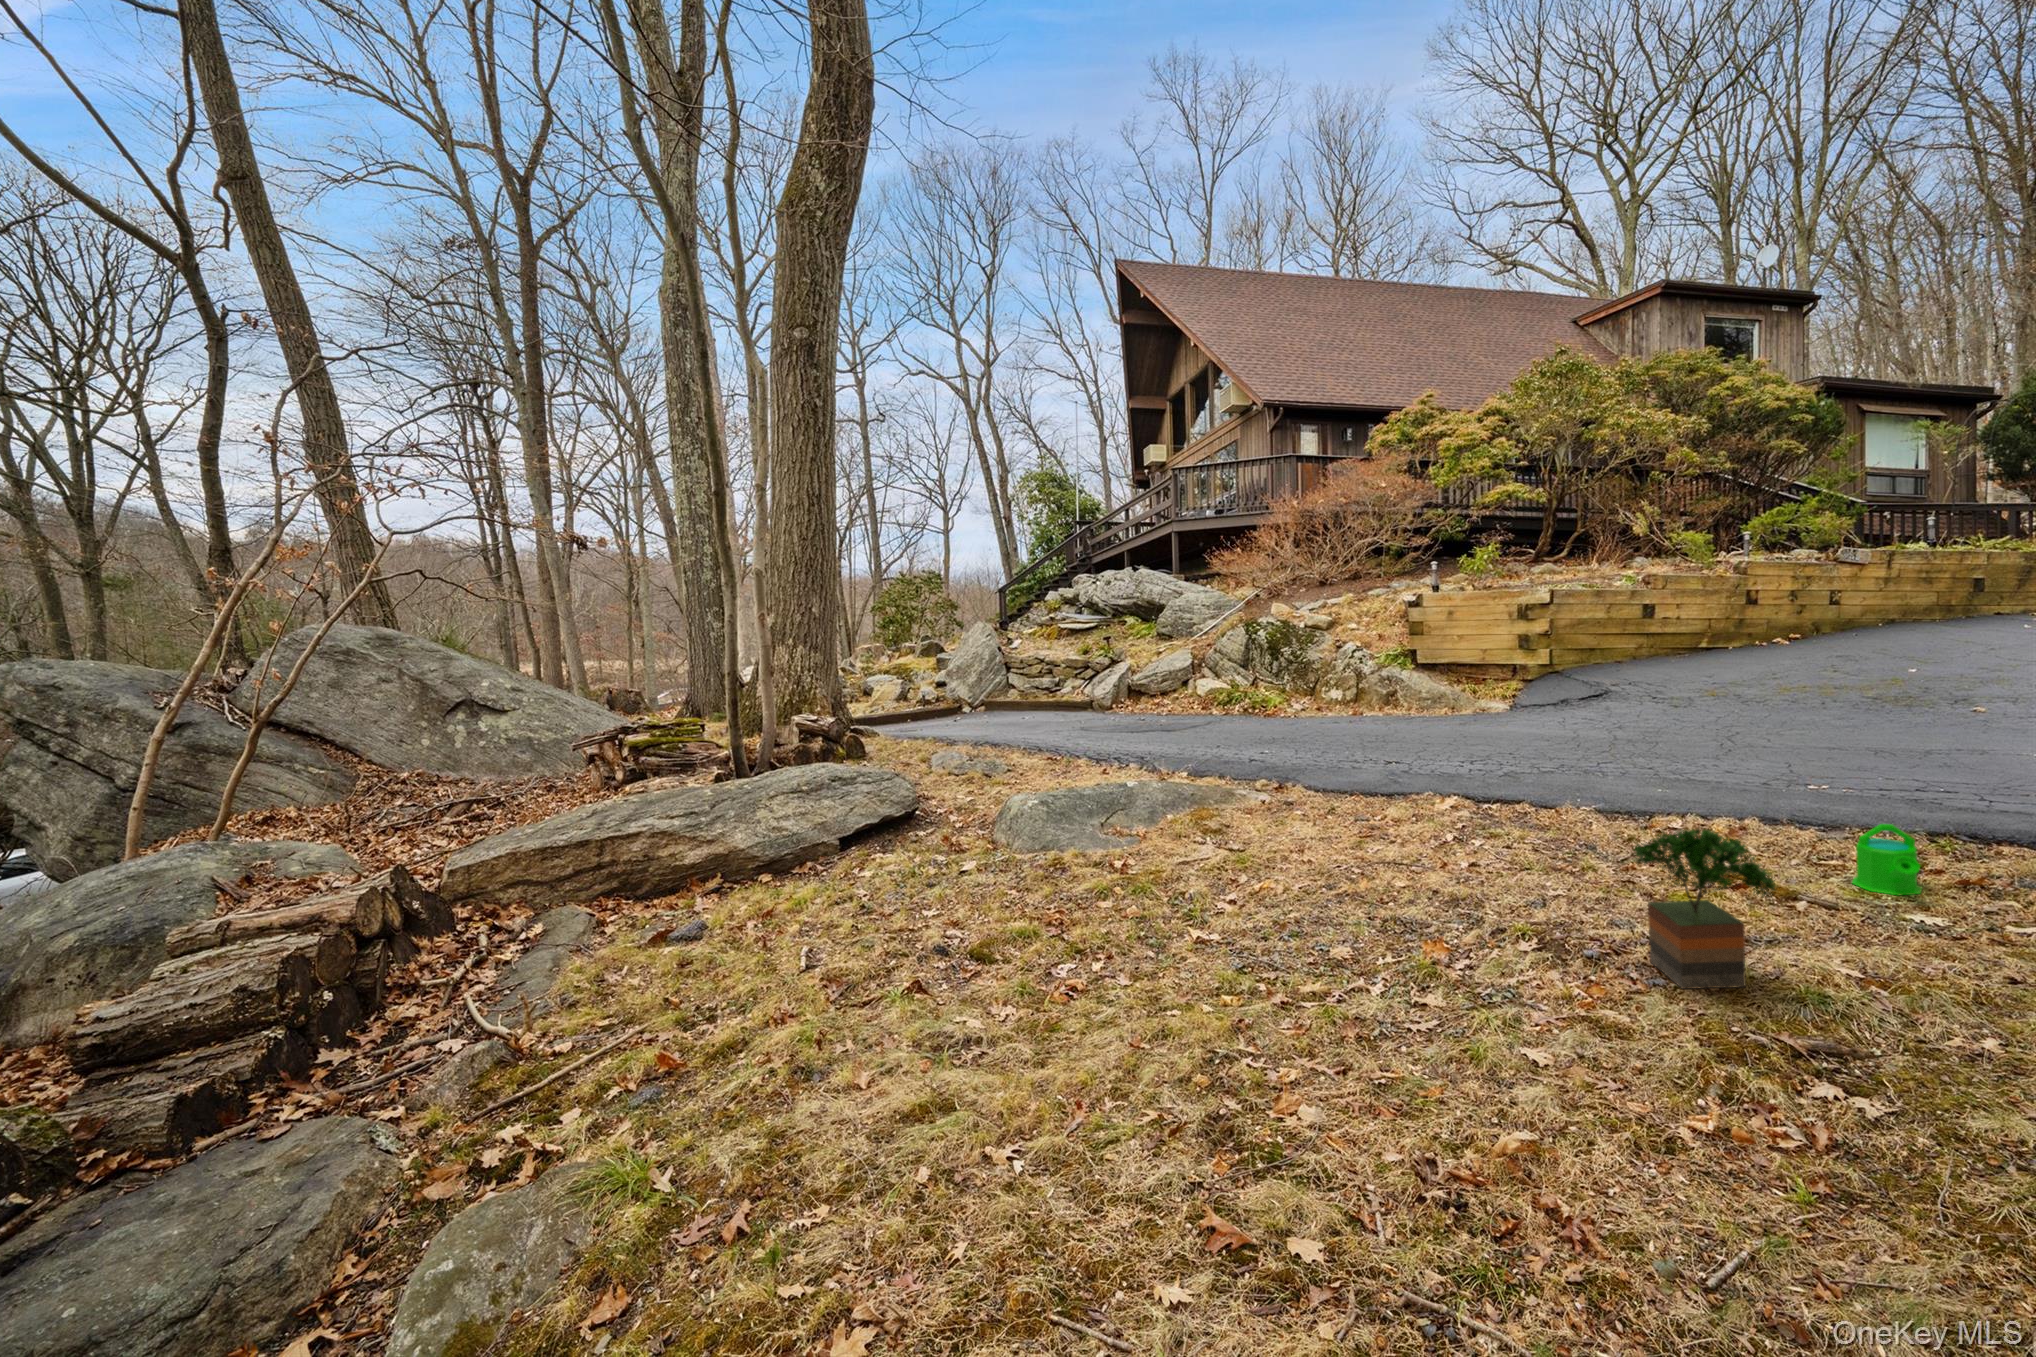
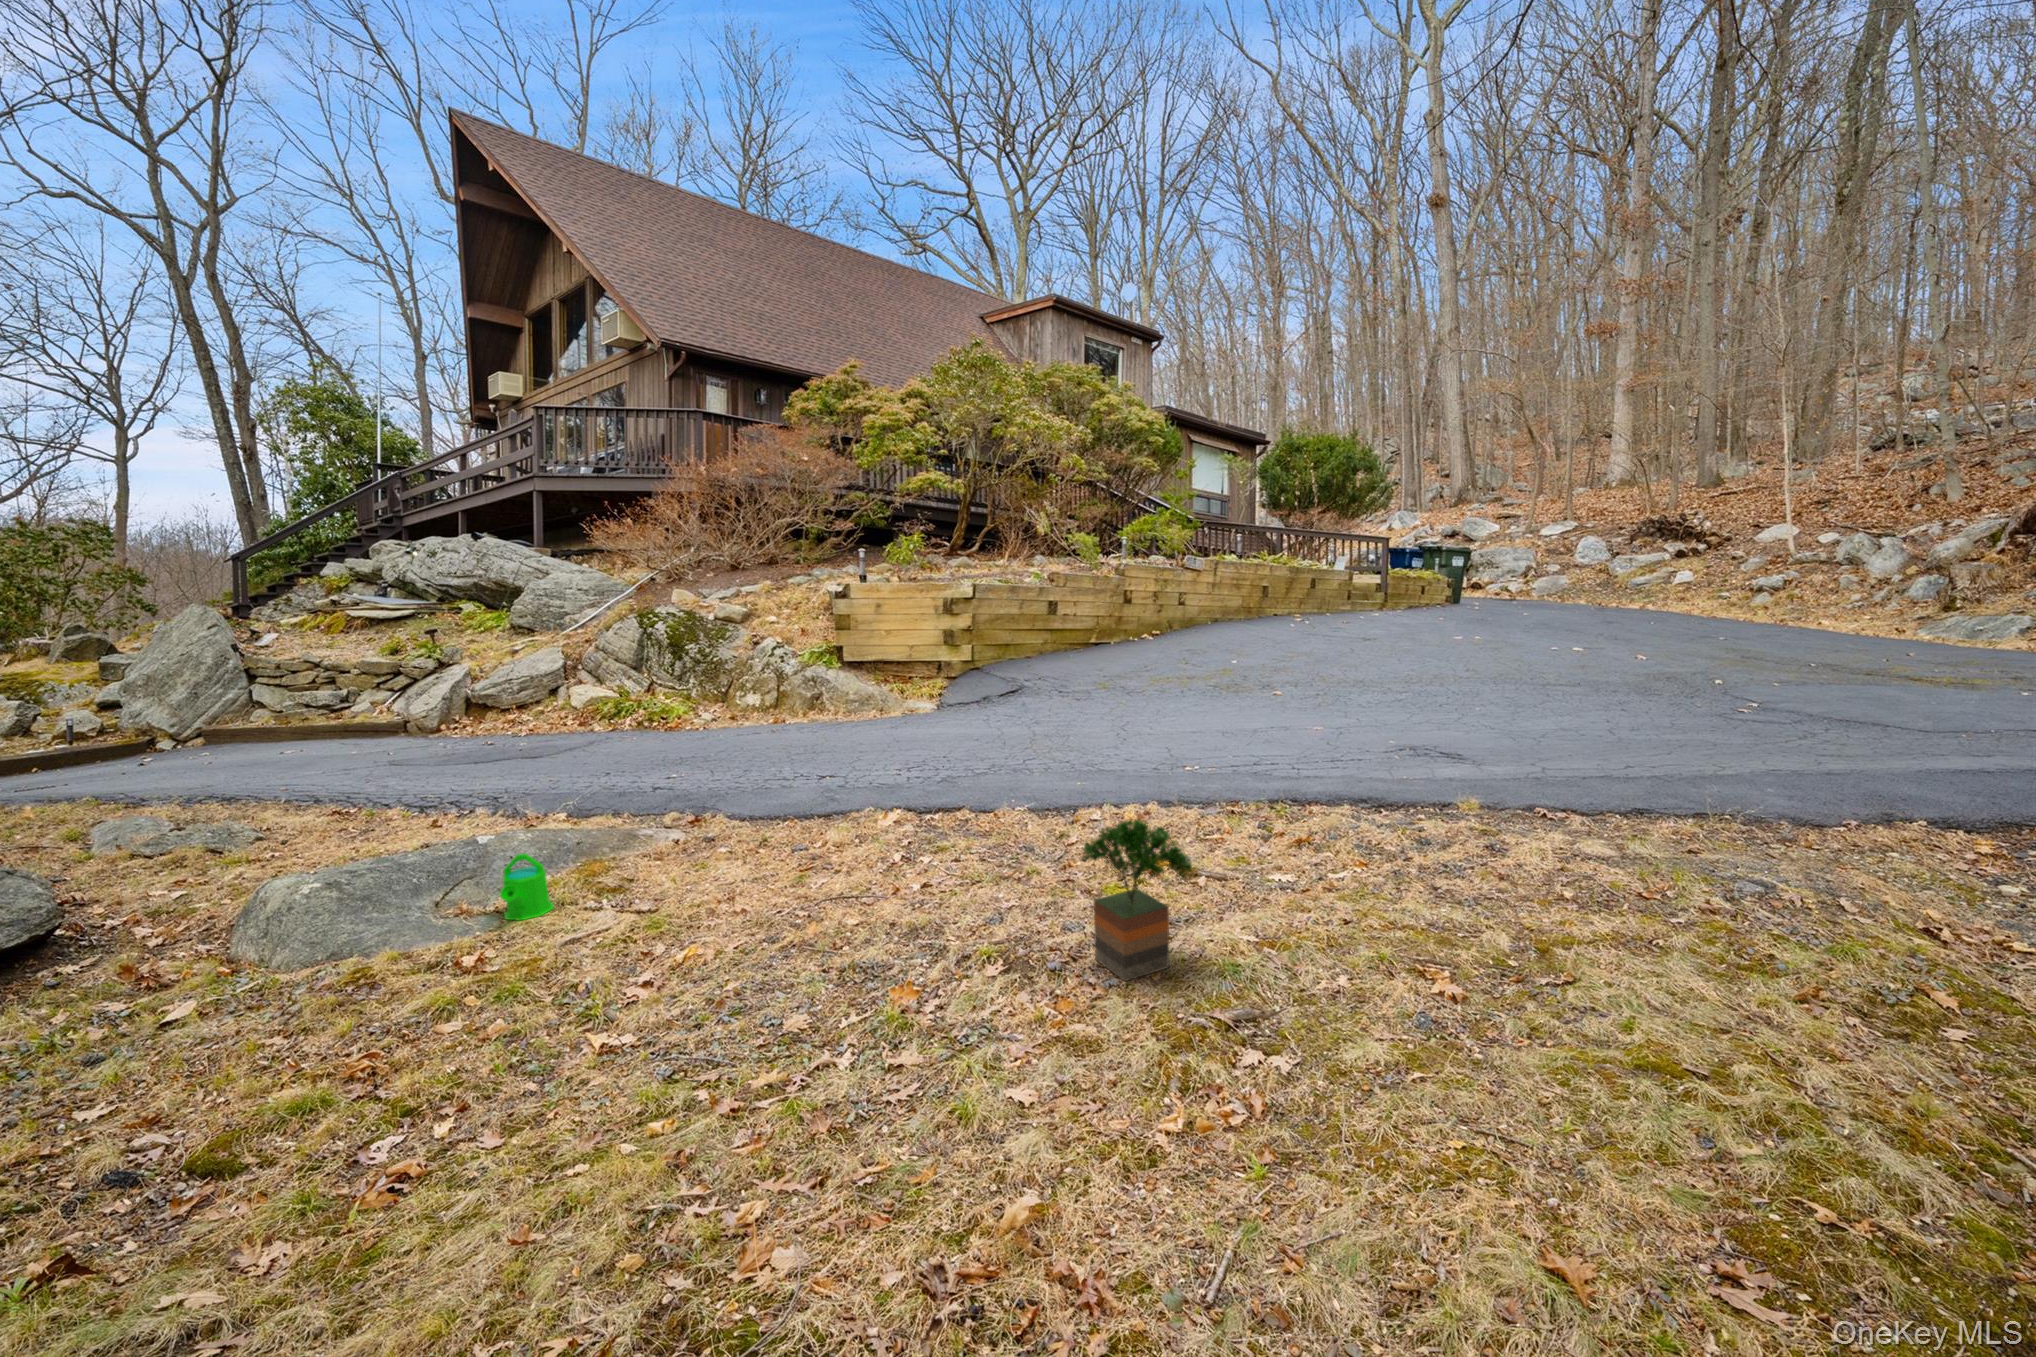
watering can: present [1852,824,1922,896] -> present [500,854,554,921]

